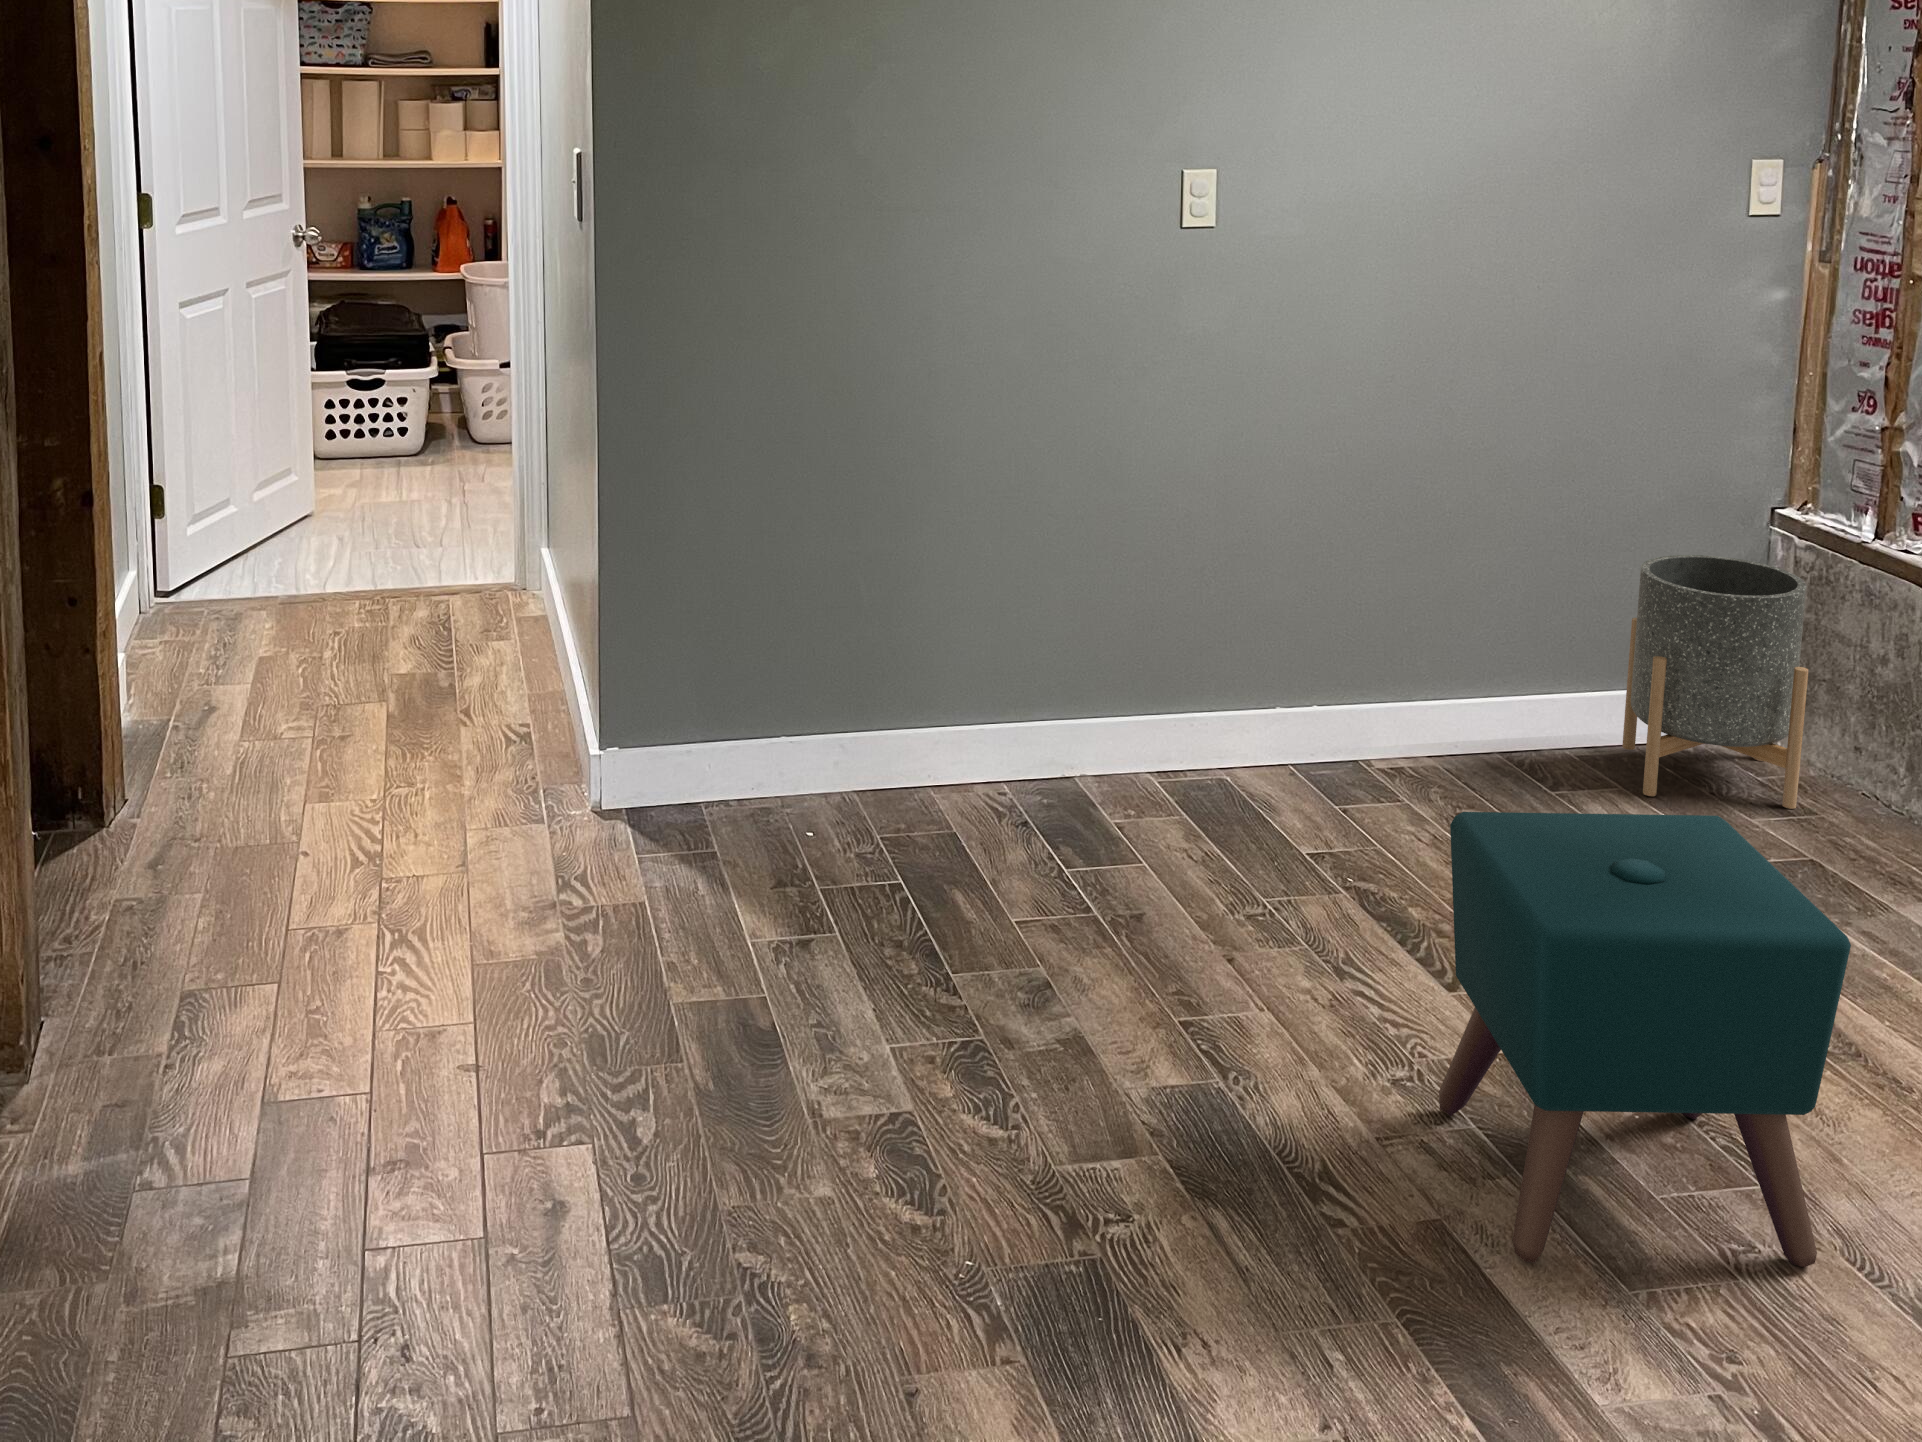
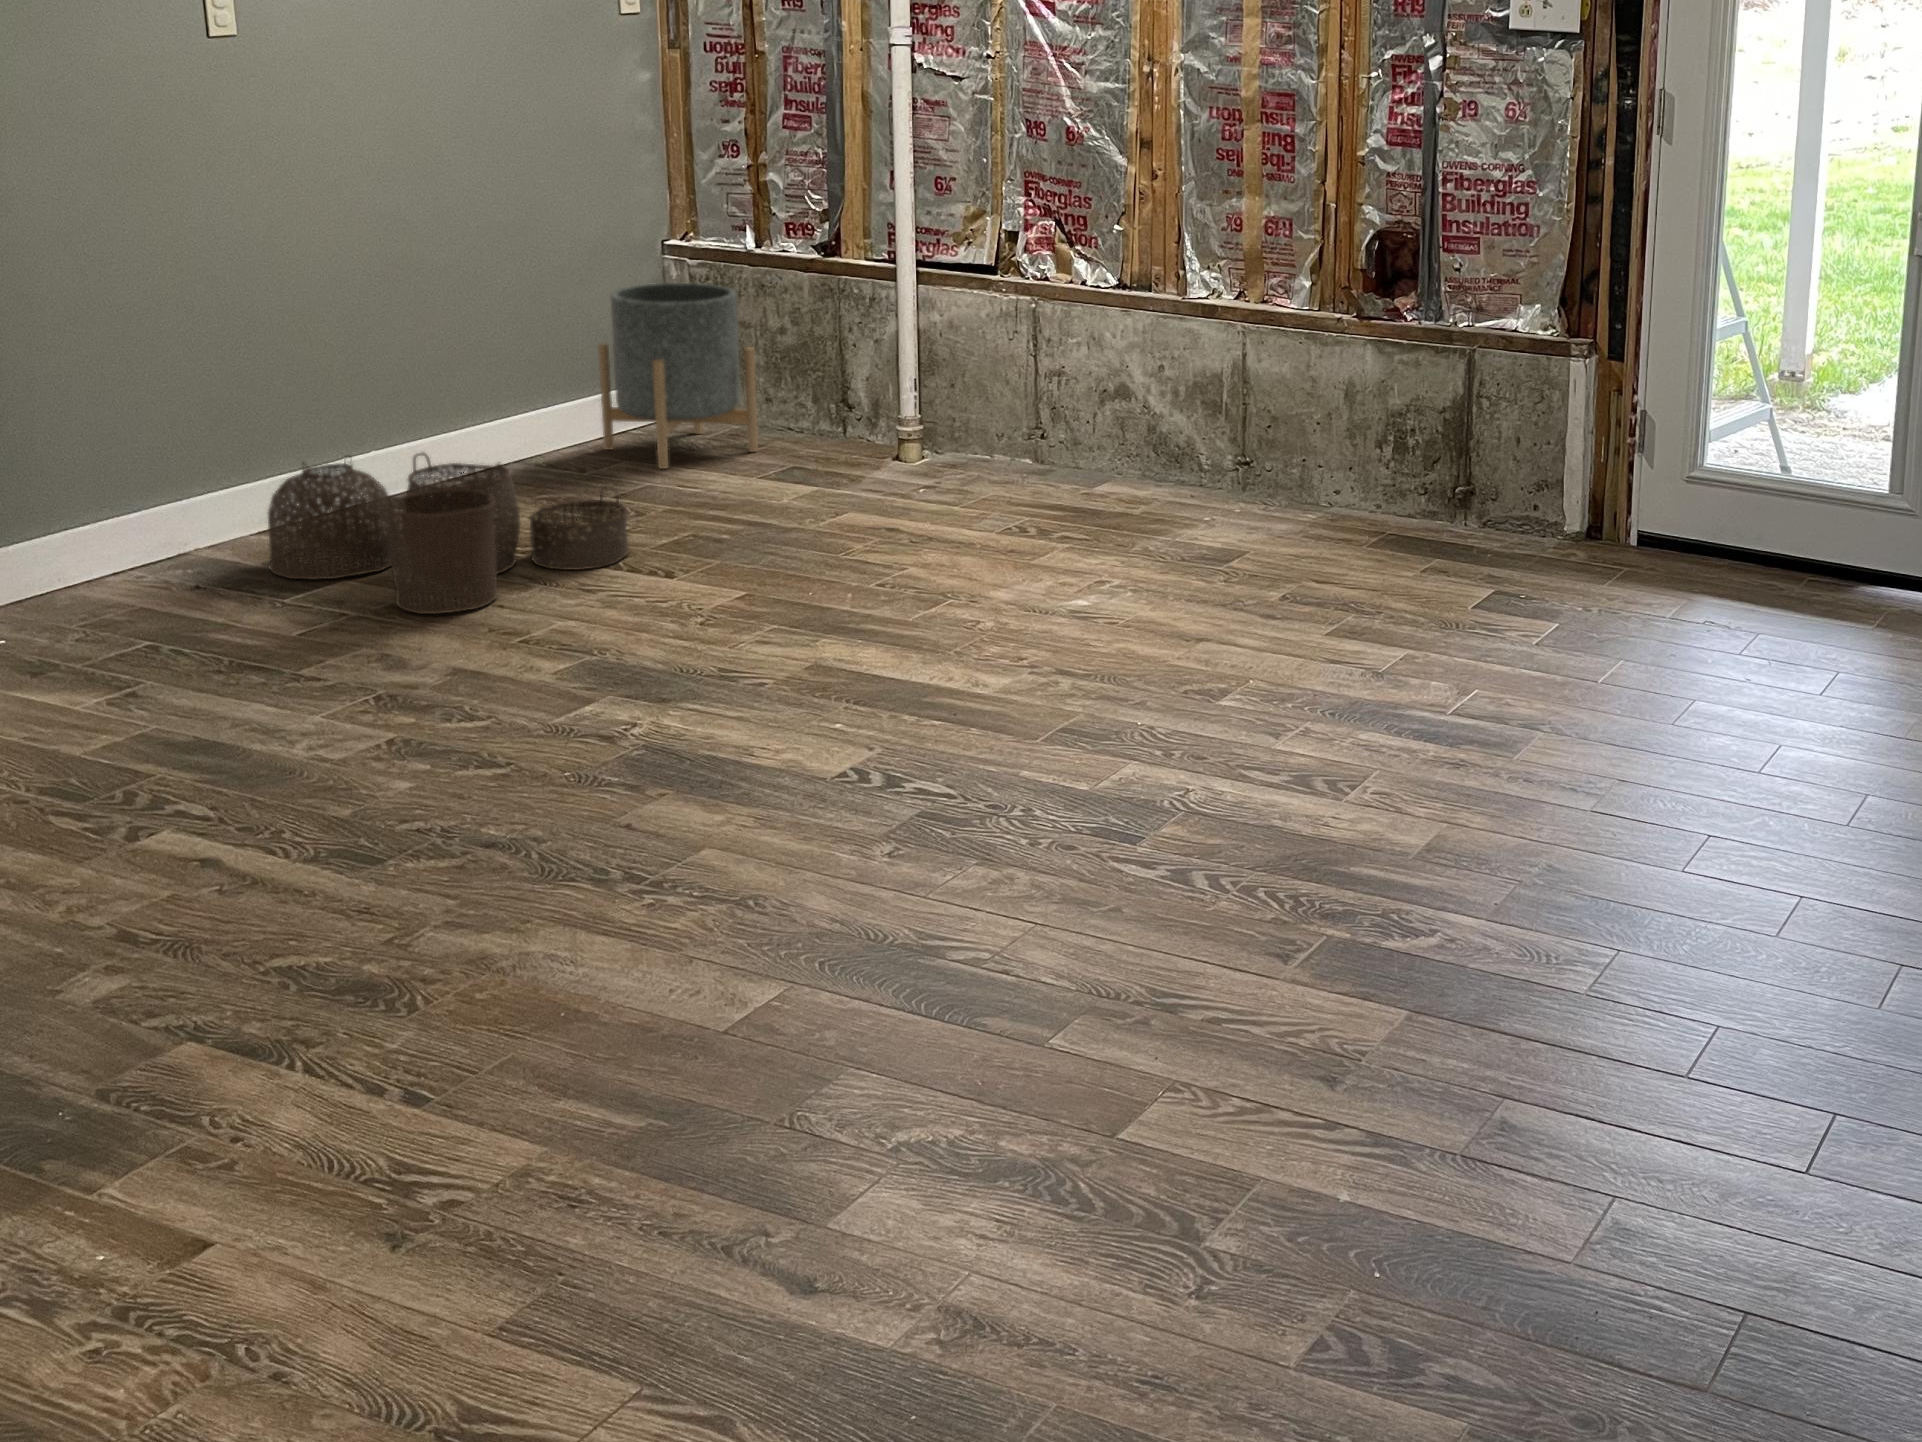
woven basket: none [1123,681,1460,906] -> present [268,453,630,614]
ottoman: present [1439,812,1851,1267] -> none [783,391,1056,672]

